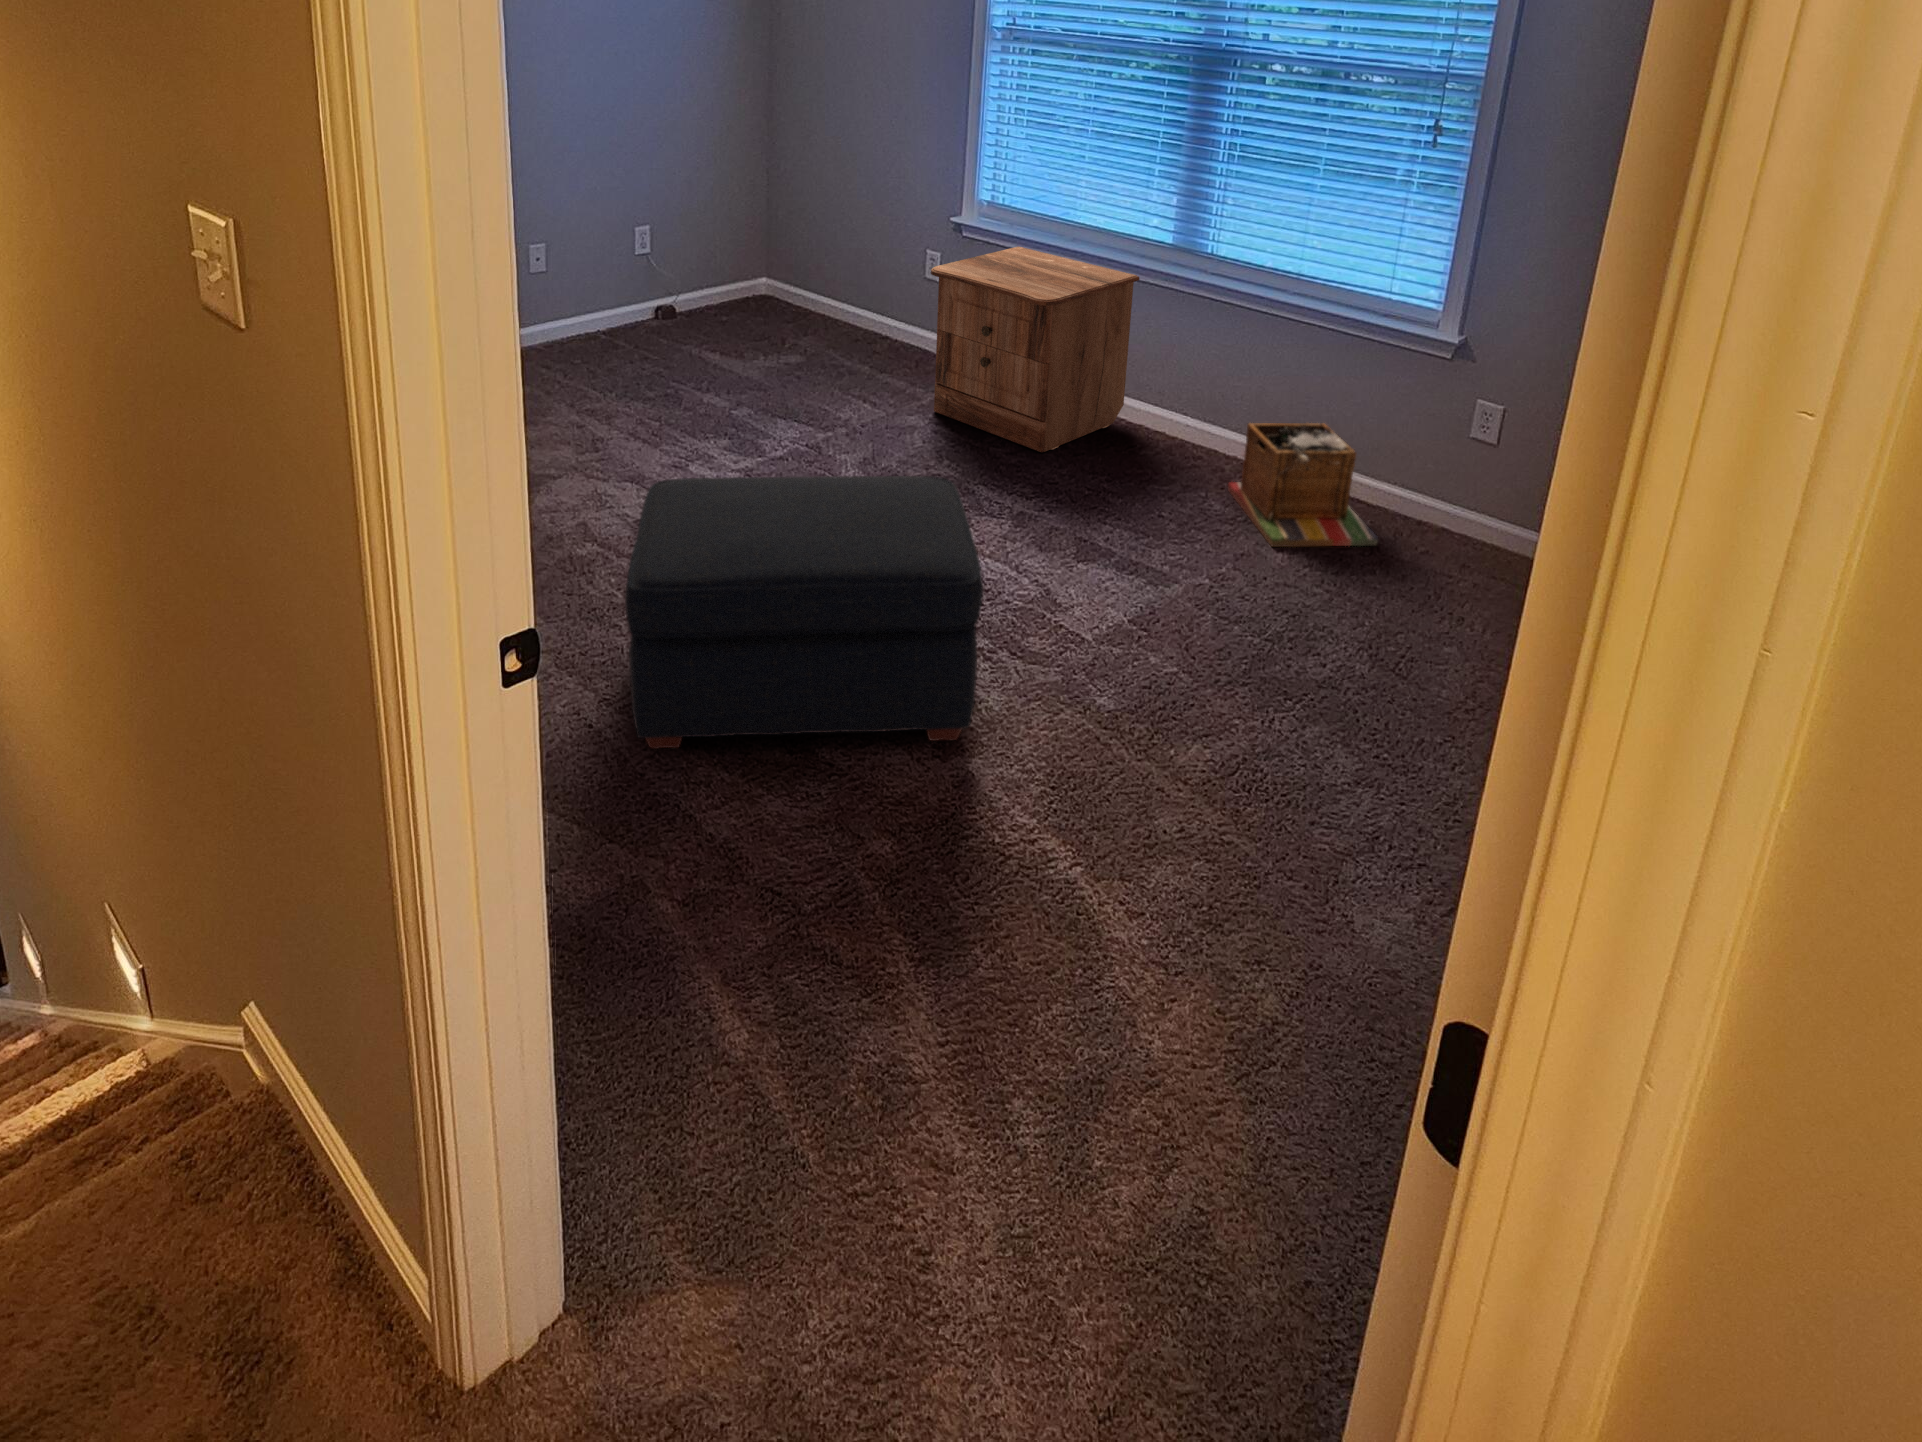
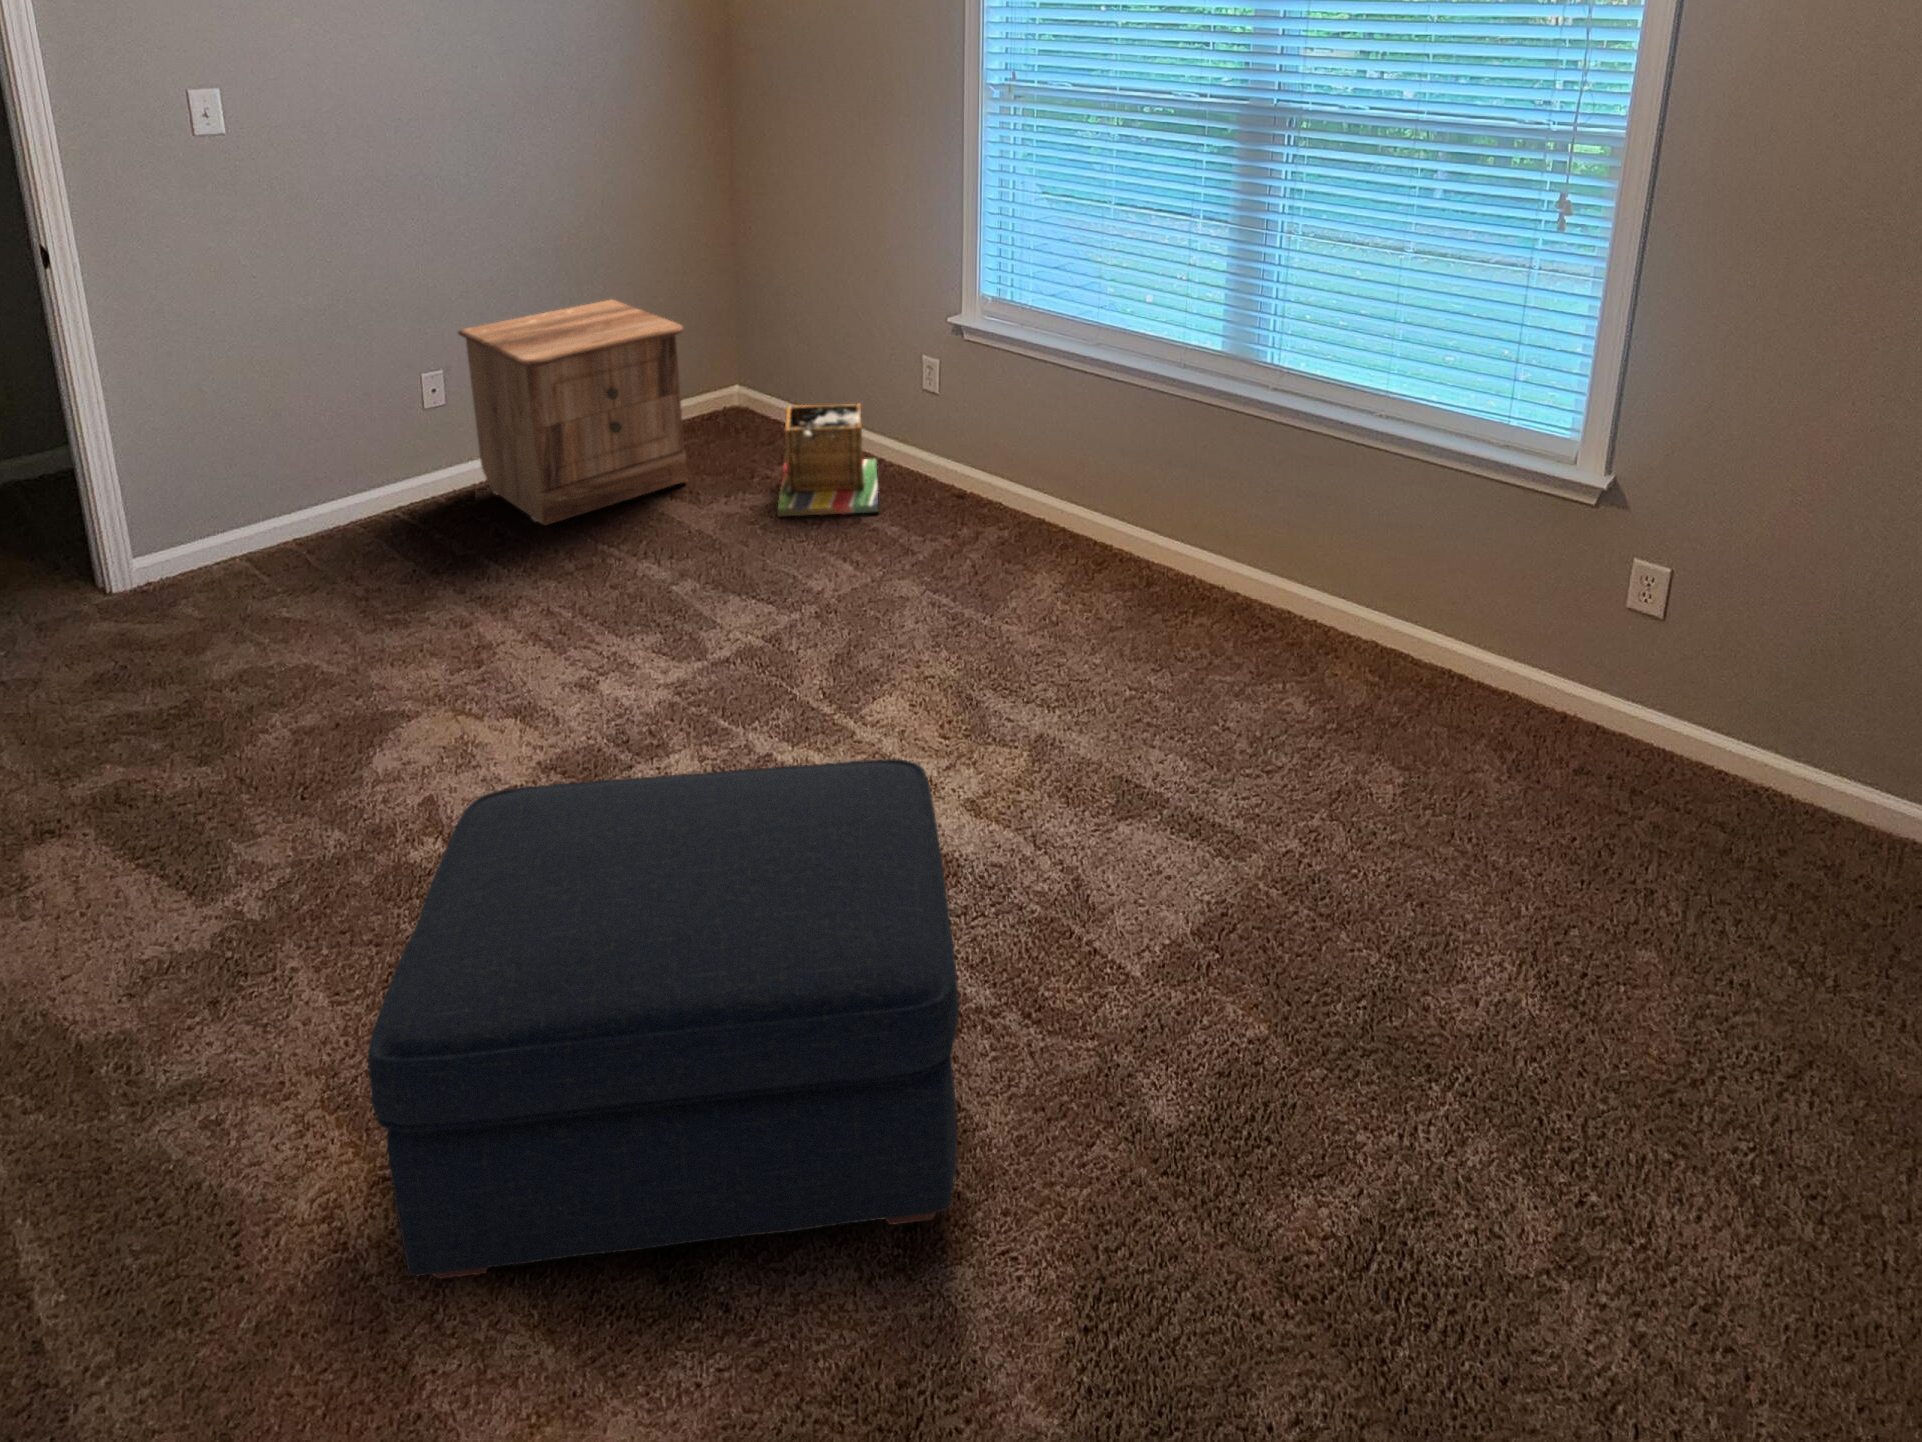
nightstand: present [931,247,1139,452] -> present [458,299,687,525]
laundry basket: present [1228,423,1378,547] -> present [778,403,878,516]

